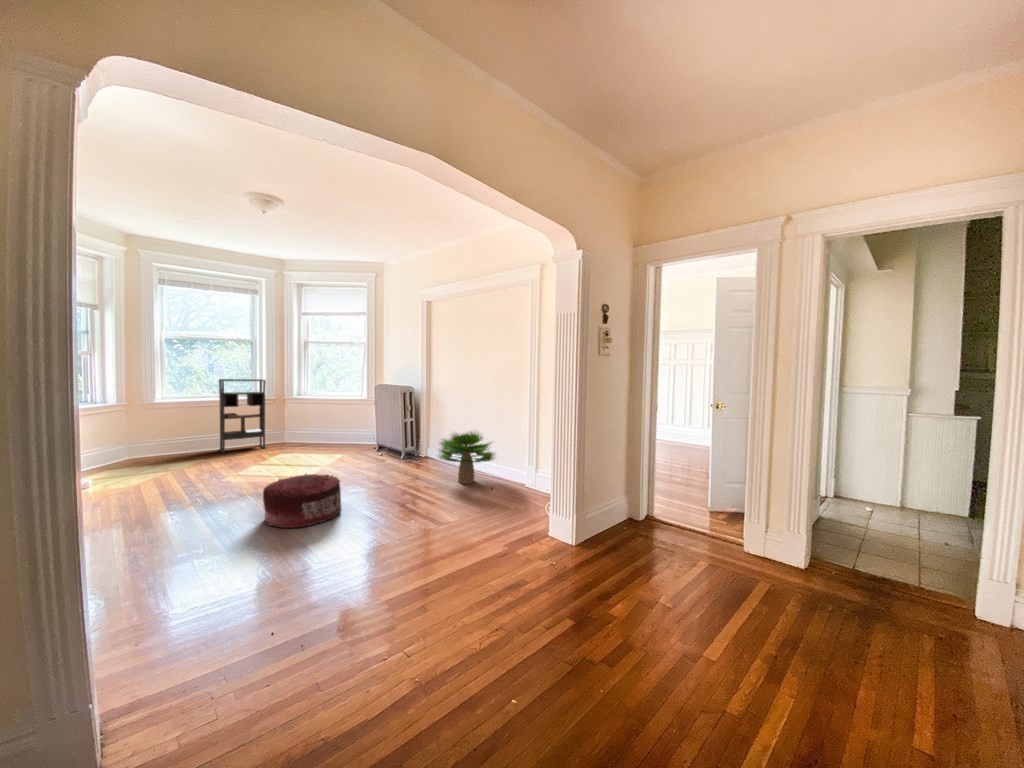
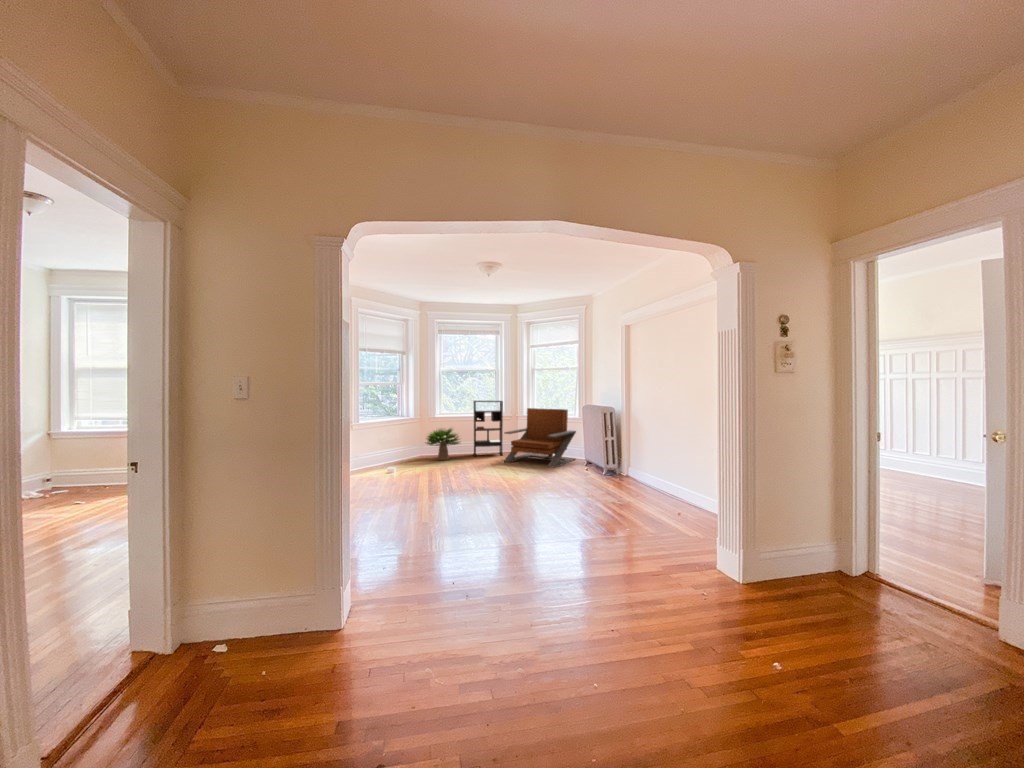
lounge chair: none [271,388,364,457] -> present [505,408,576,468]
potted plant: present [439,432,494,484] -> present [426,429,459,460]
pouf: present [263,474,341,528] -> none [479,476,535,517]

